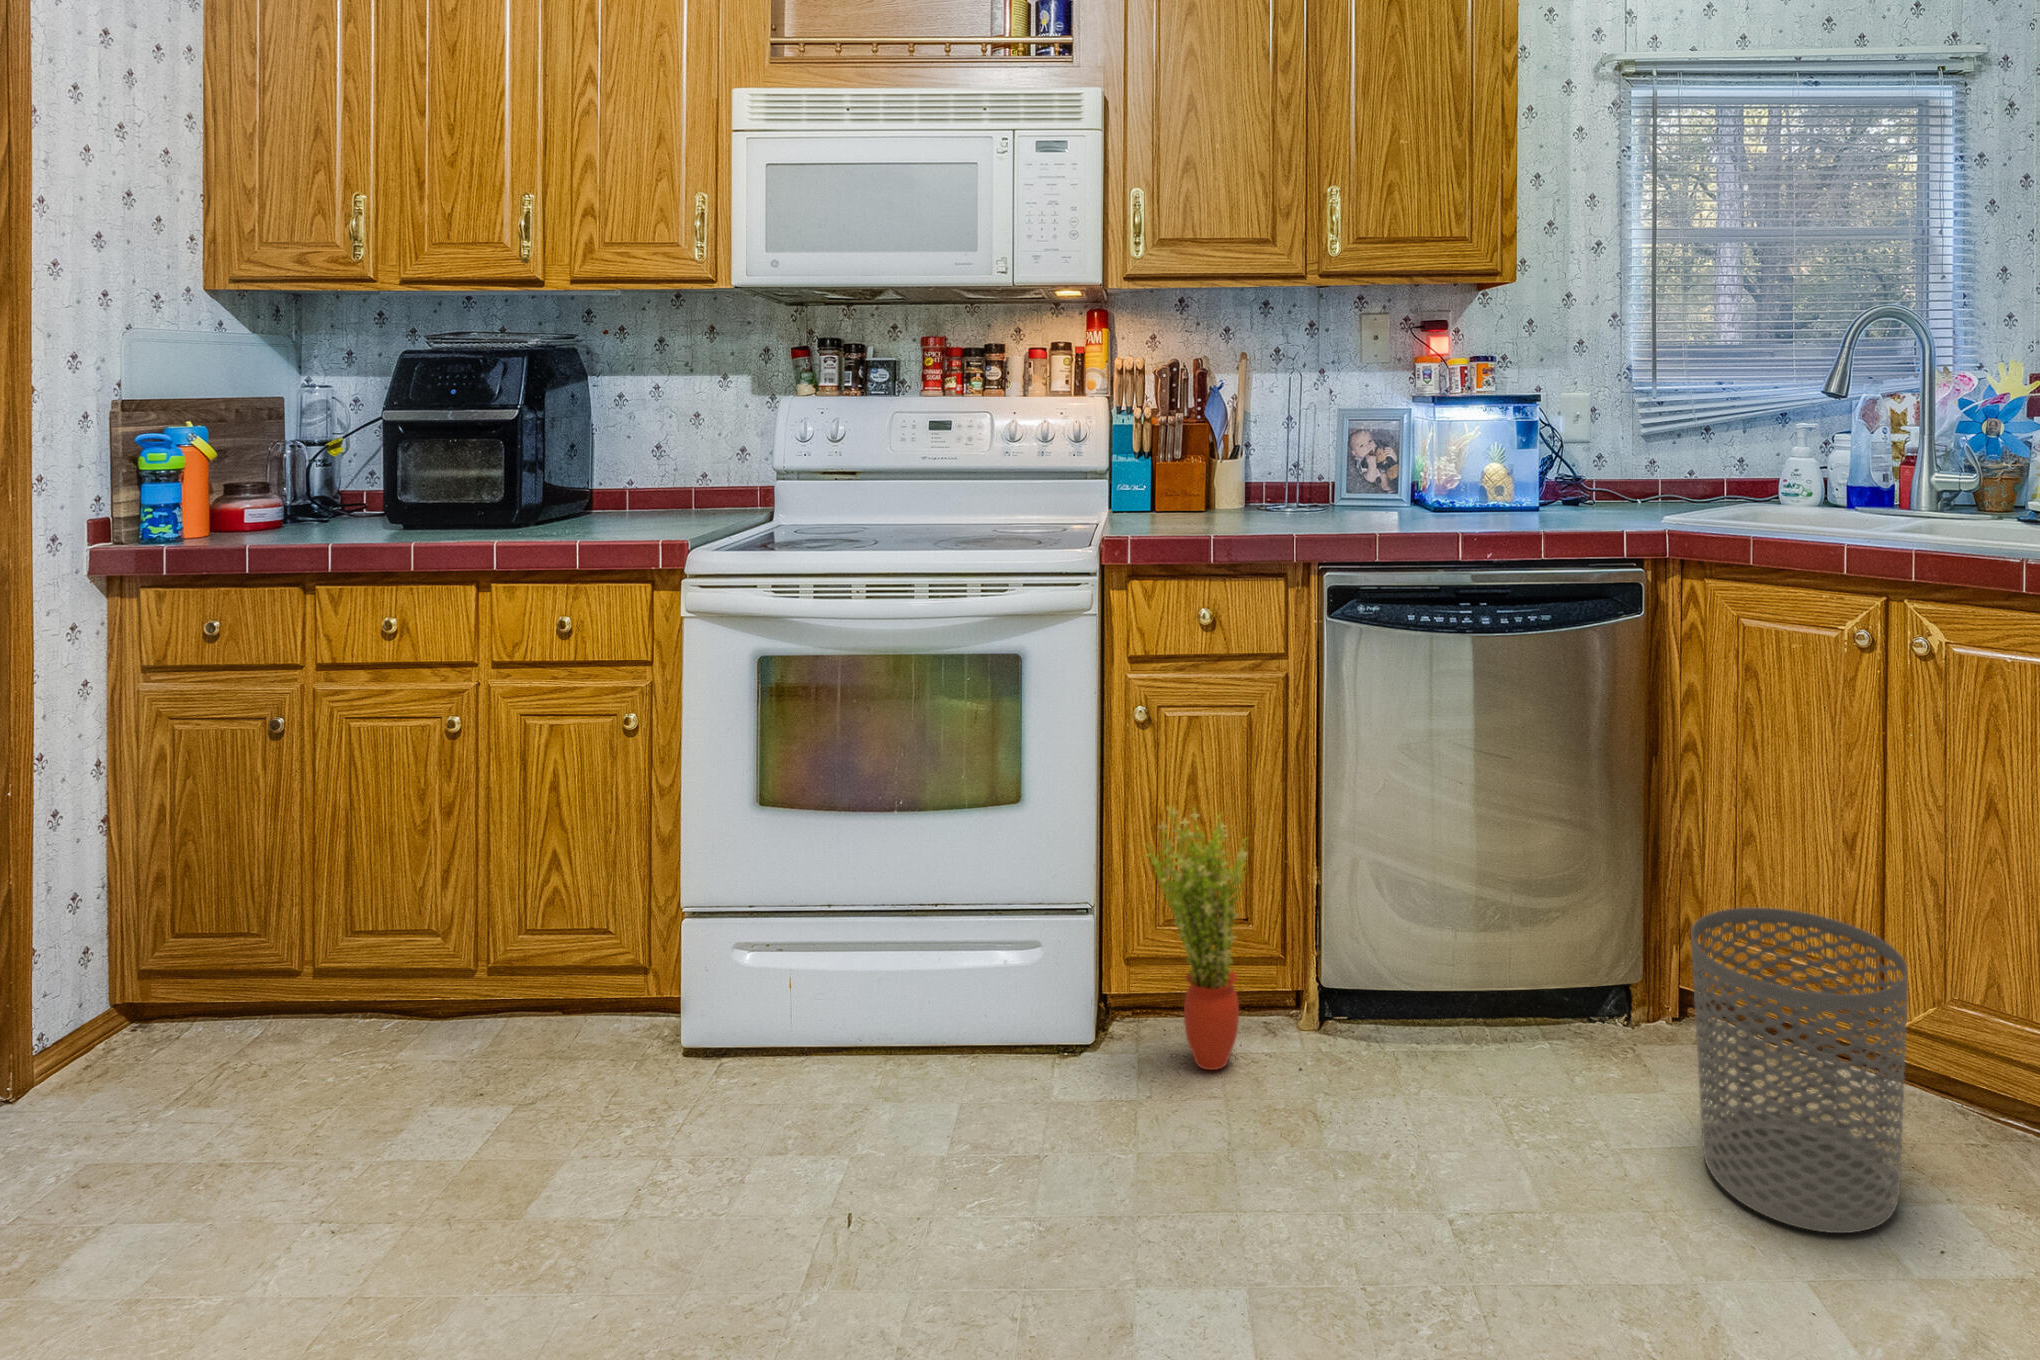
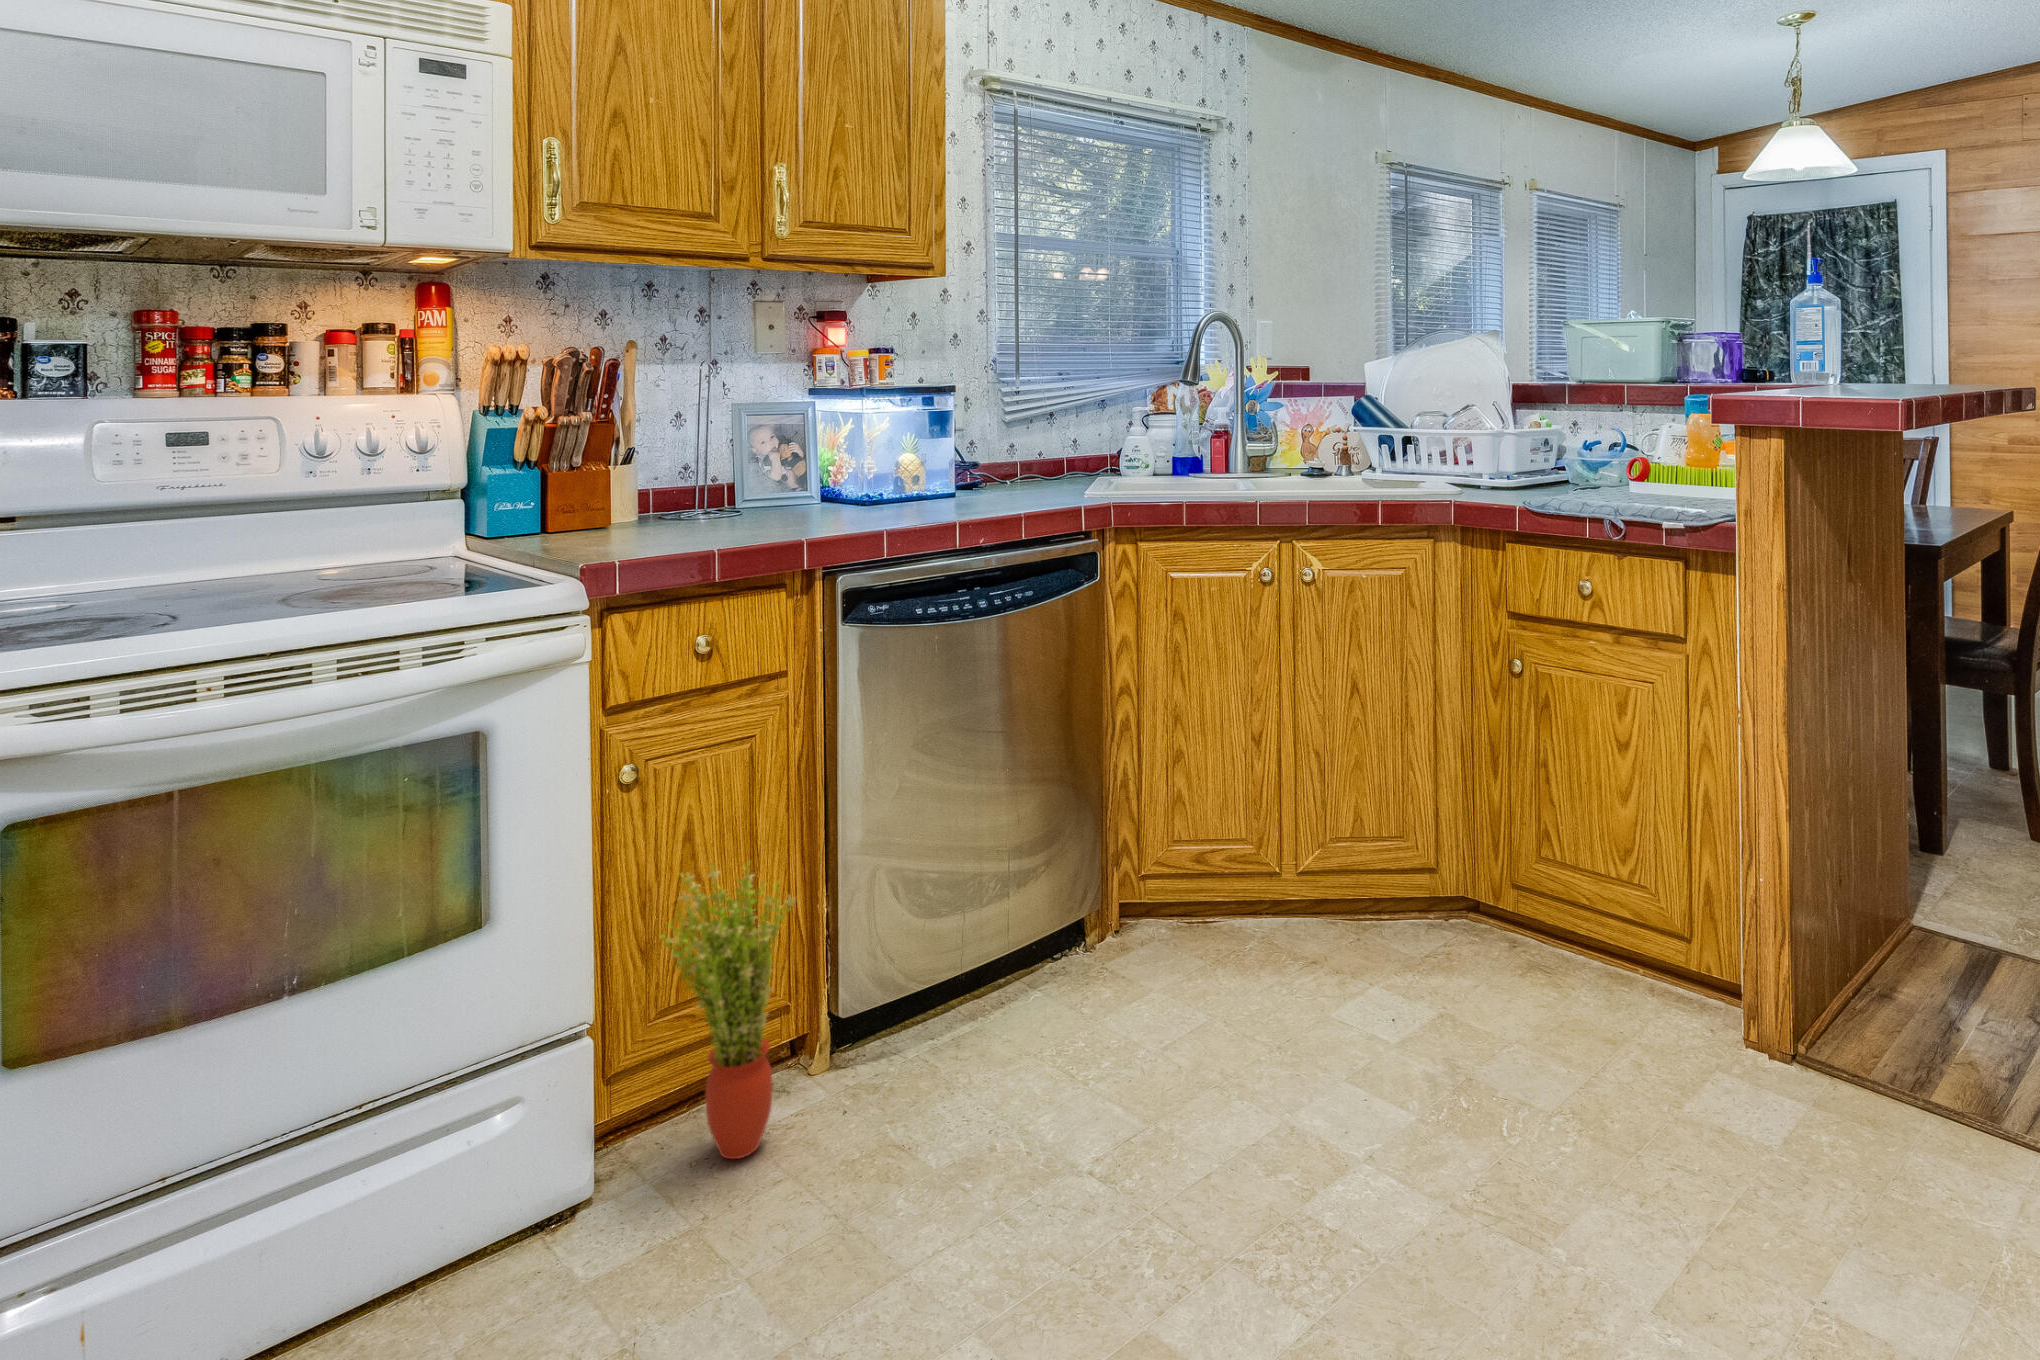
waste bin: present [1691,908,1908,1233] -> none [1200,801,1358,1049]

